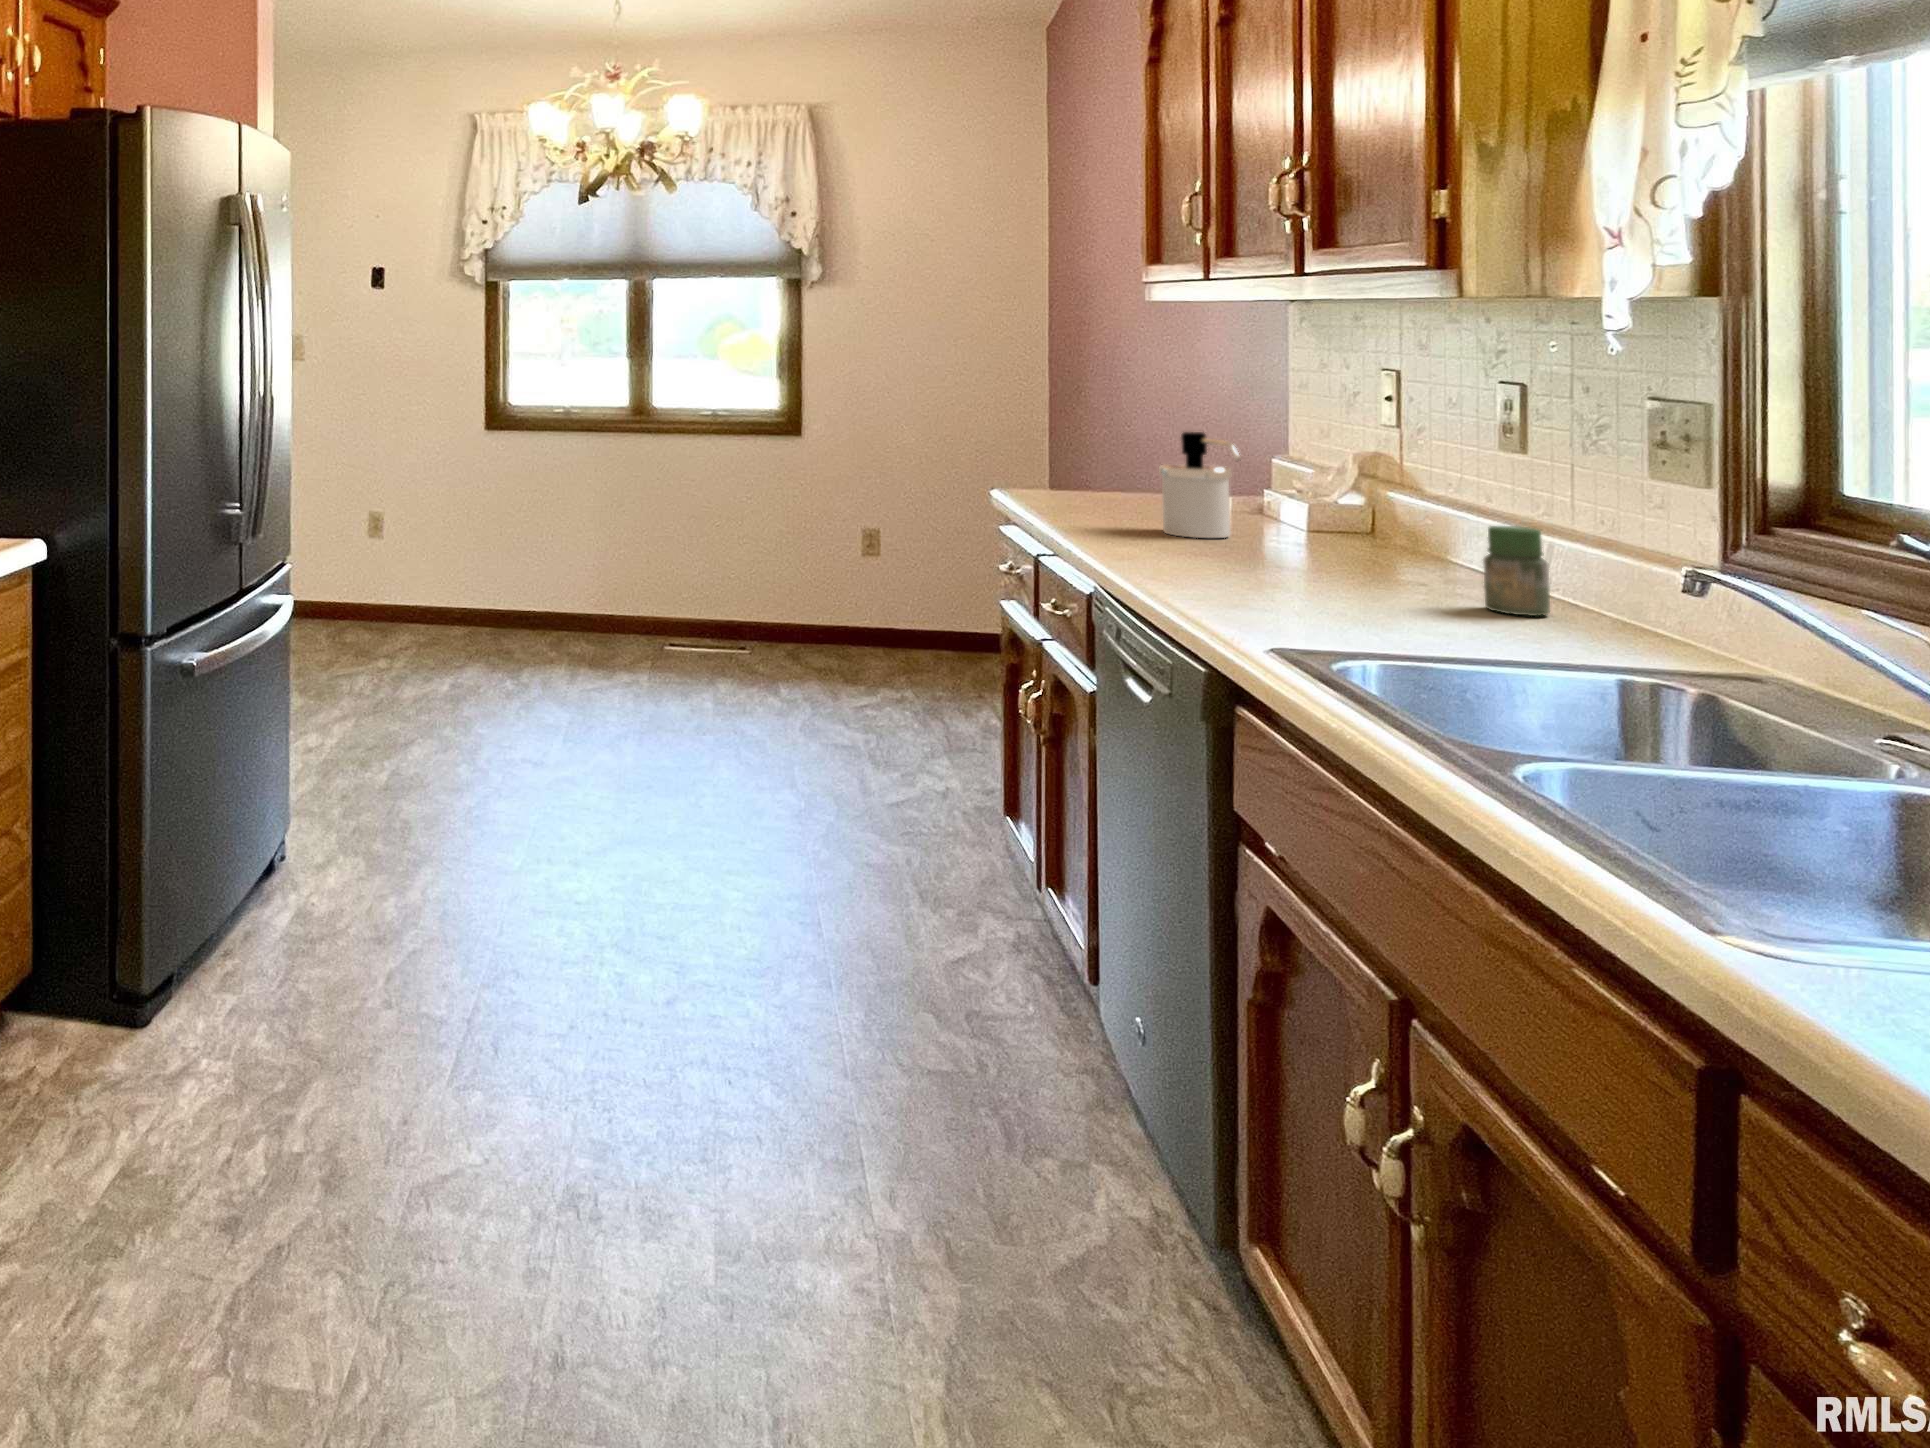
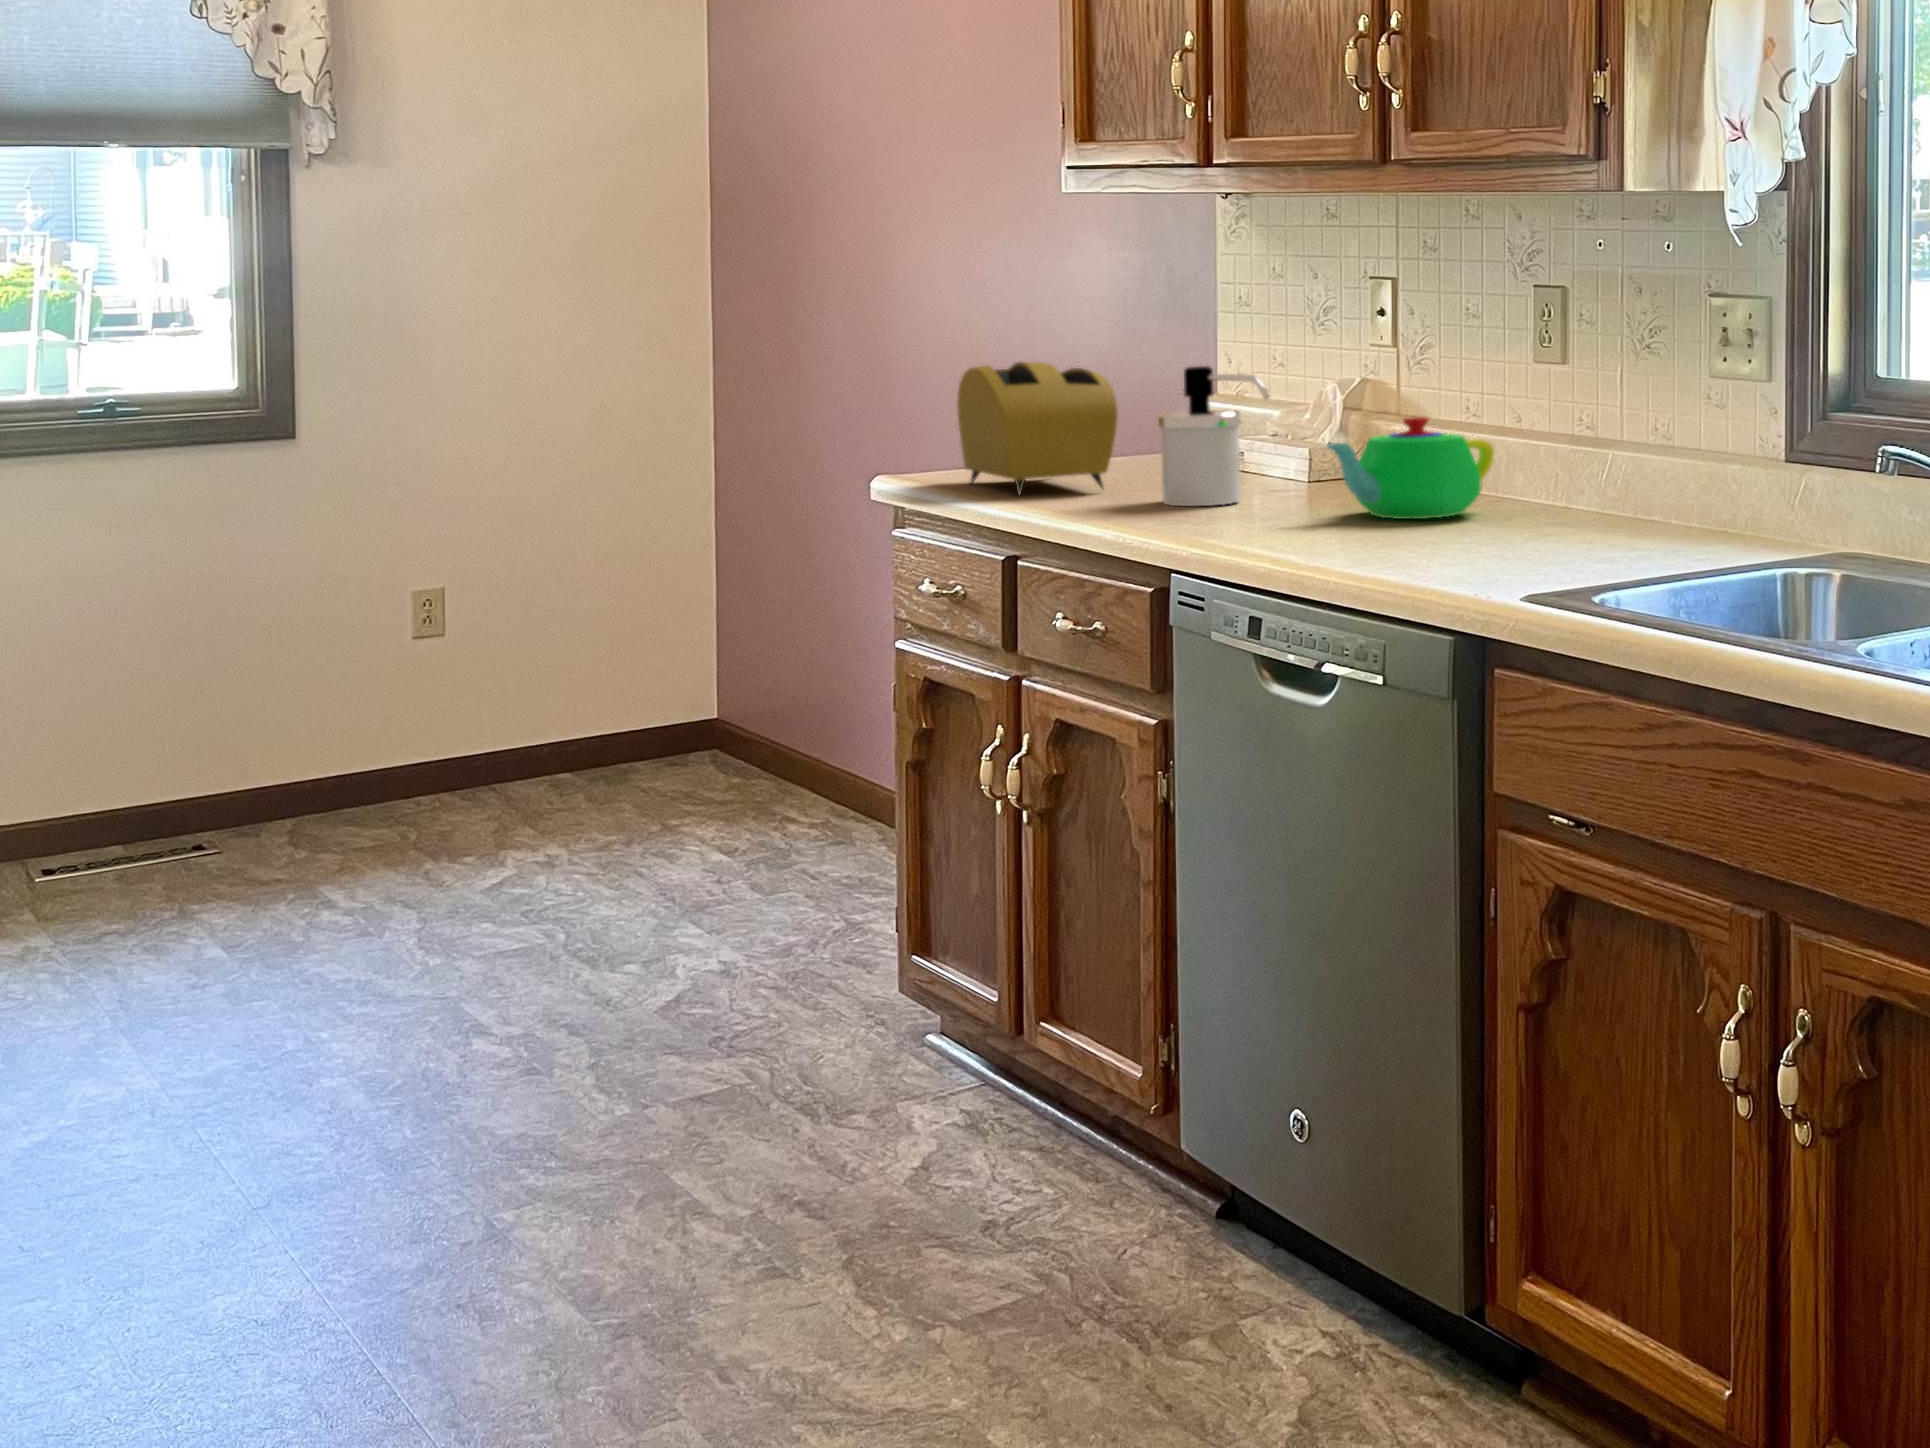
toaster: none [1051,420,1151,516] -> present [957,362,1118,495]
teapot: none [1260,487,1453,574] -> present [1327,417,1494,519]
jar: present [1483,526,1550,616] -> none [1578,441,1634,536]

